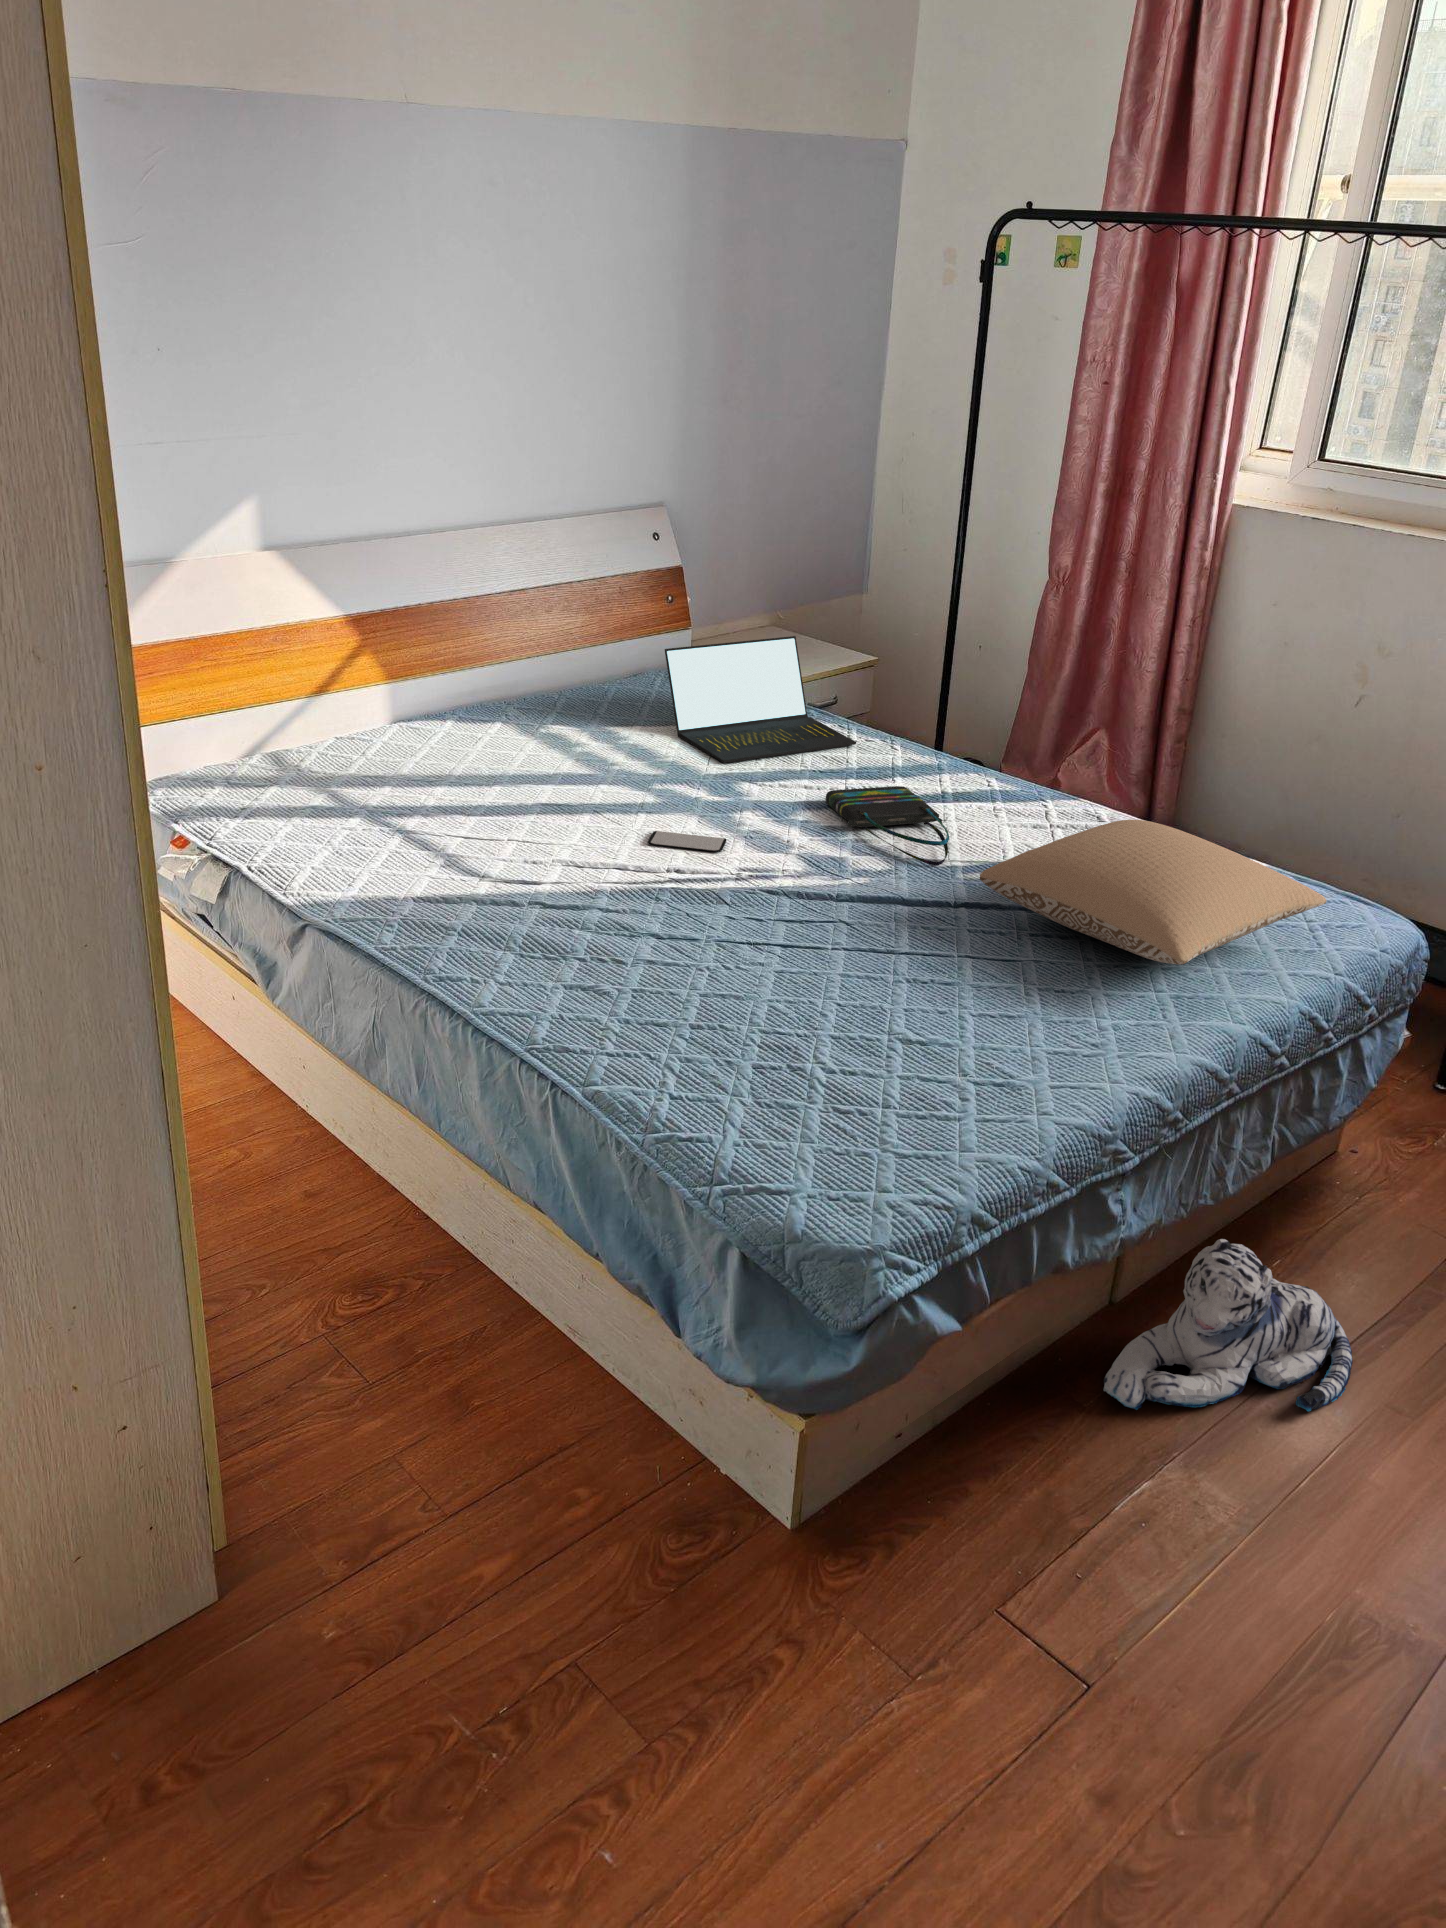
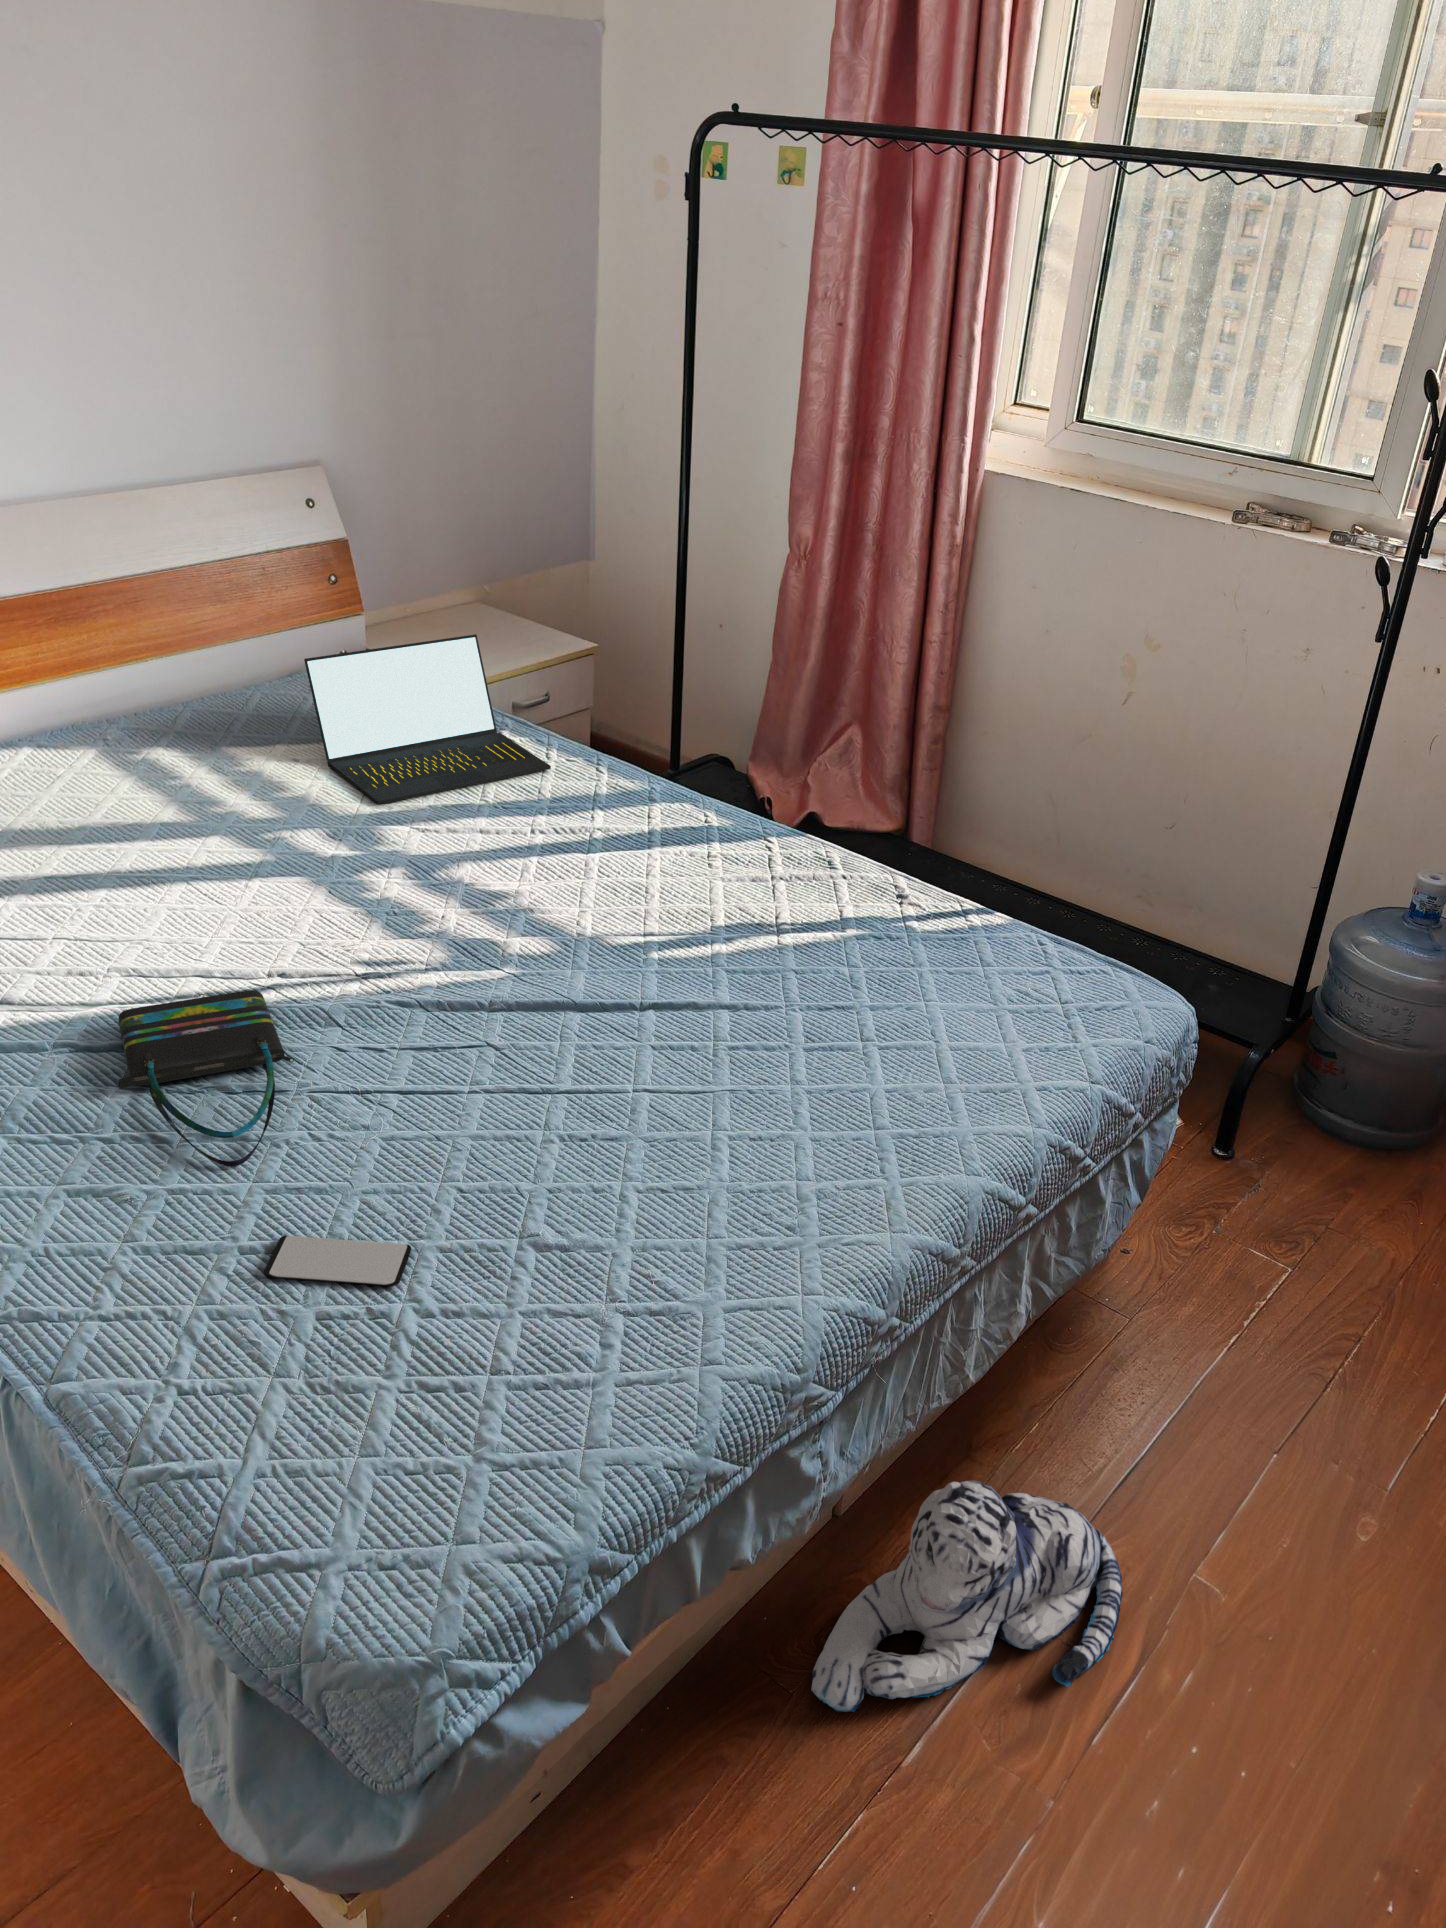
tote bag: present [826,786,949,866] -> present [117,990,294,1167]
pillow: present [980,820,1326,965] -> none [661,885,1084,1107]
smartphone: present [648,831,726,852] -> present [264,1235,411,1286]

